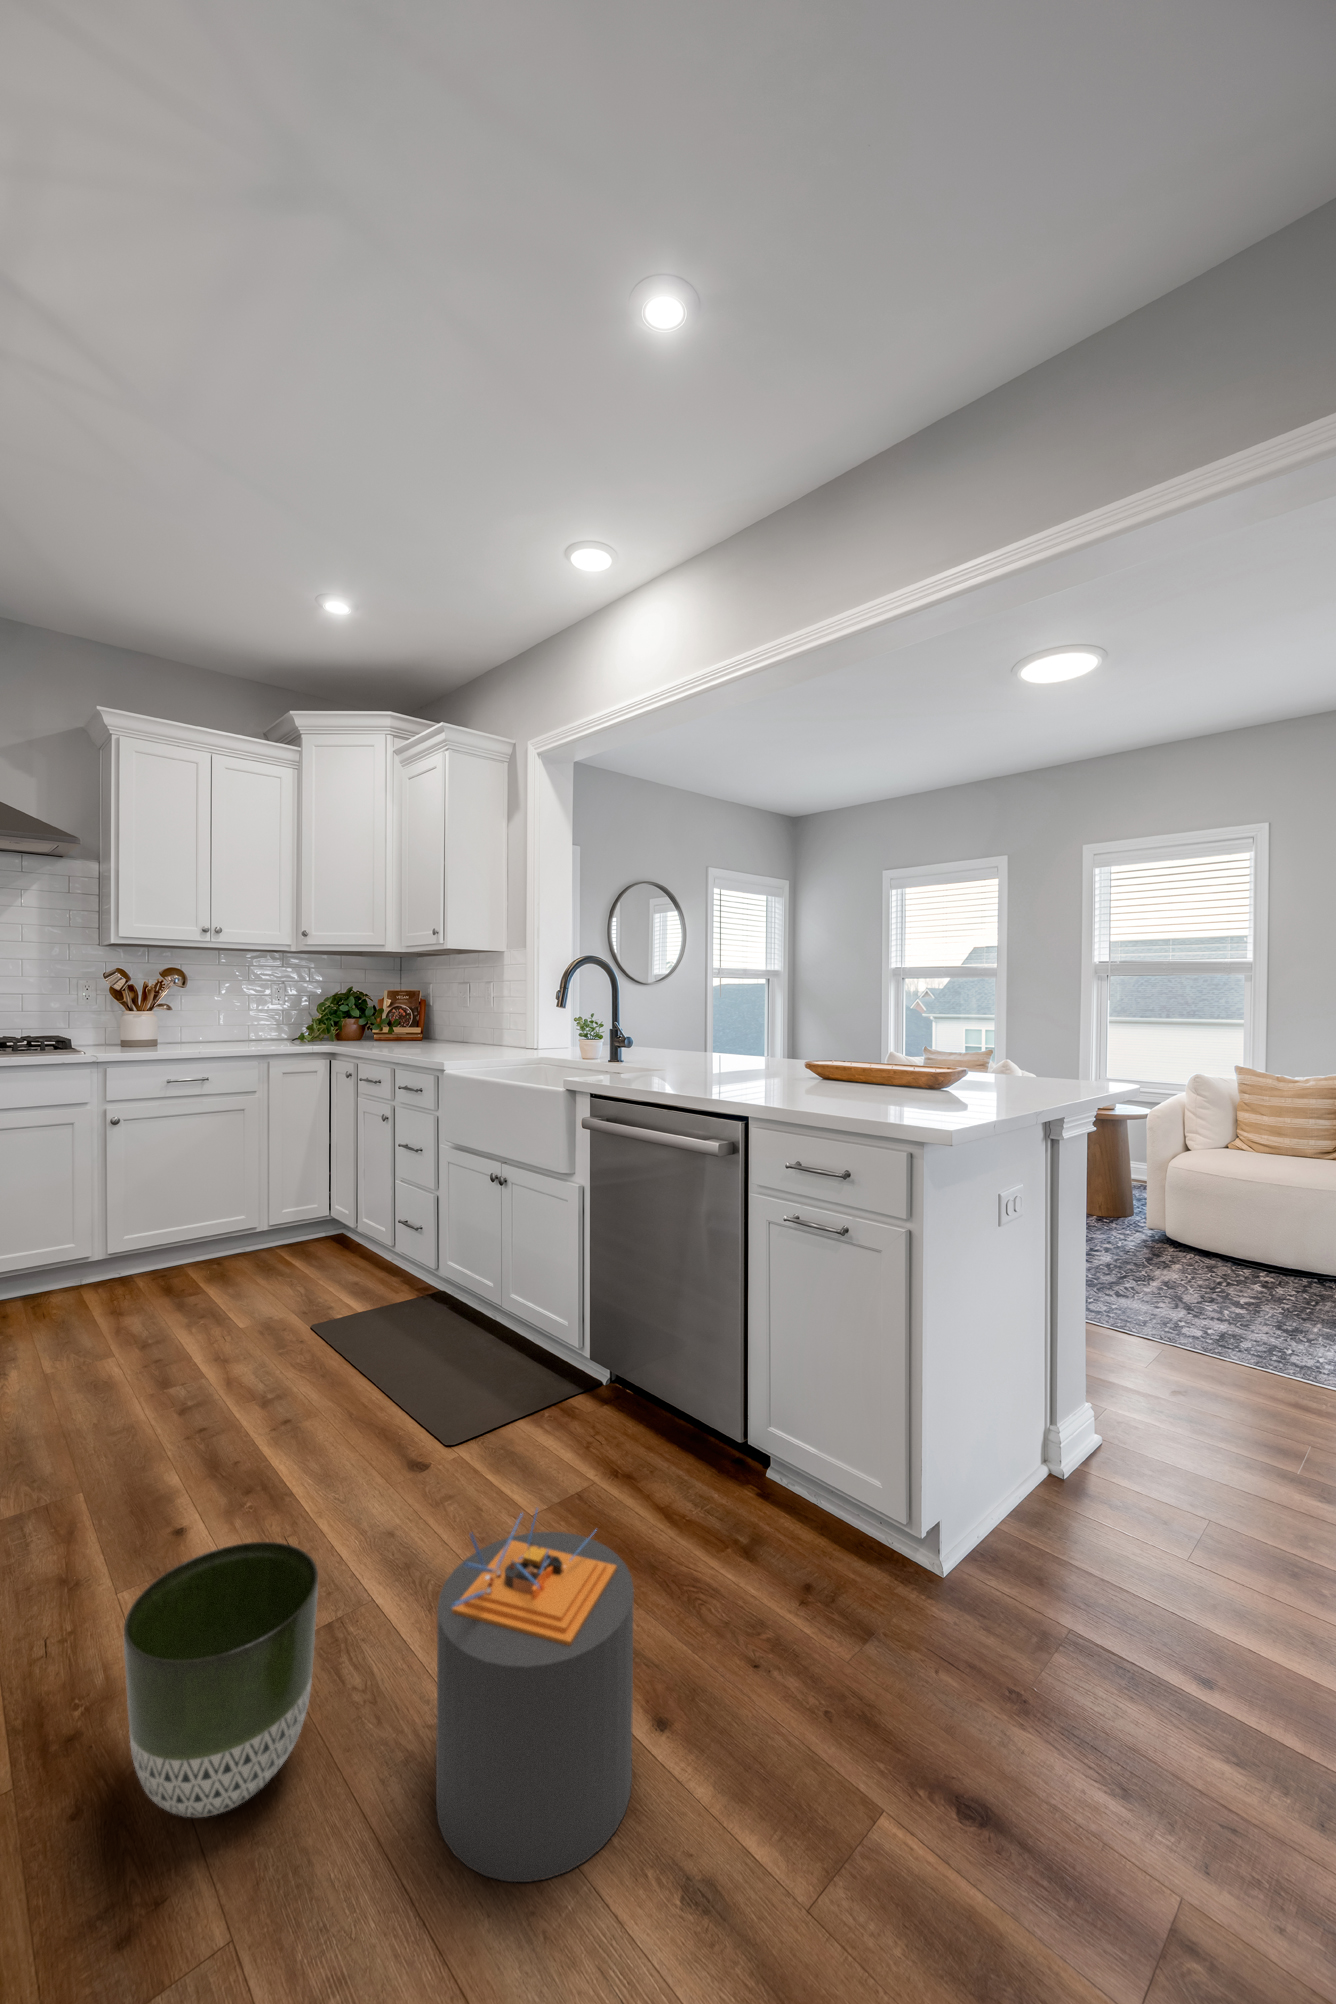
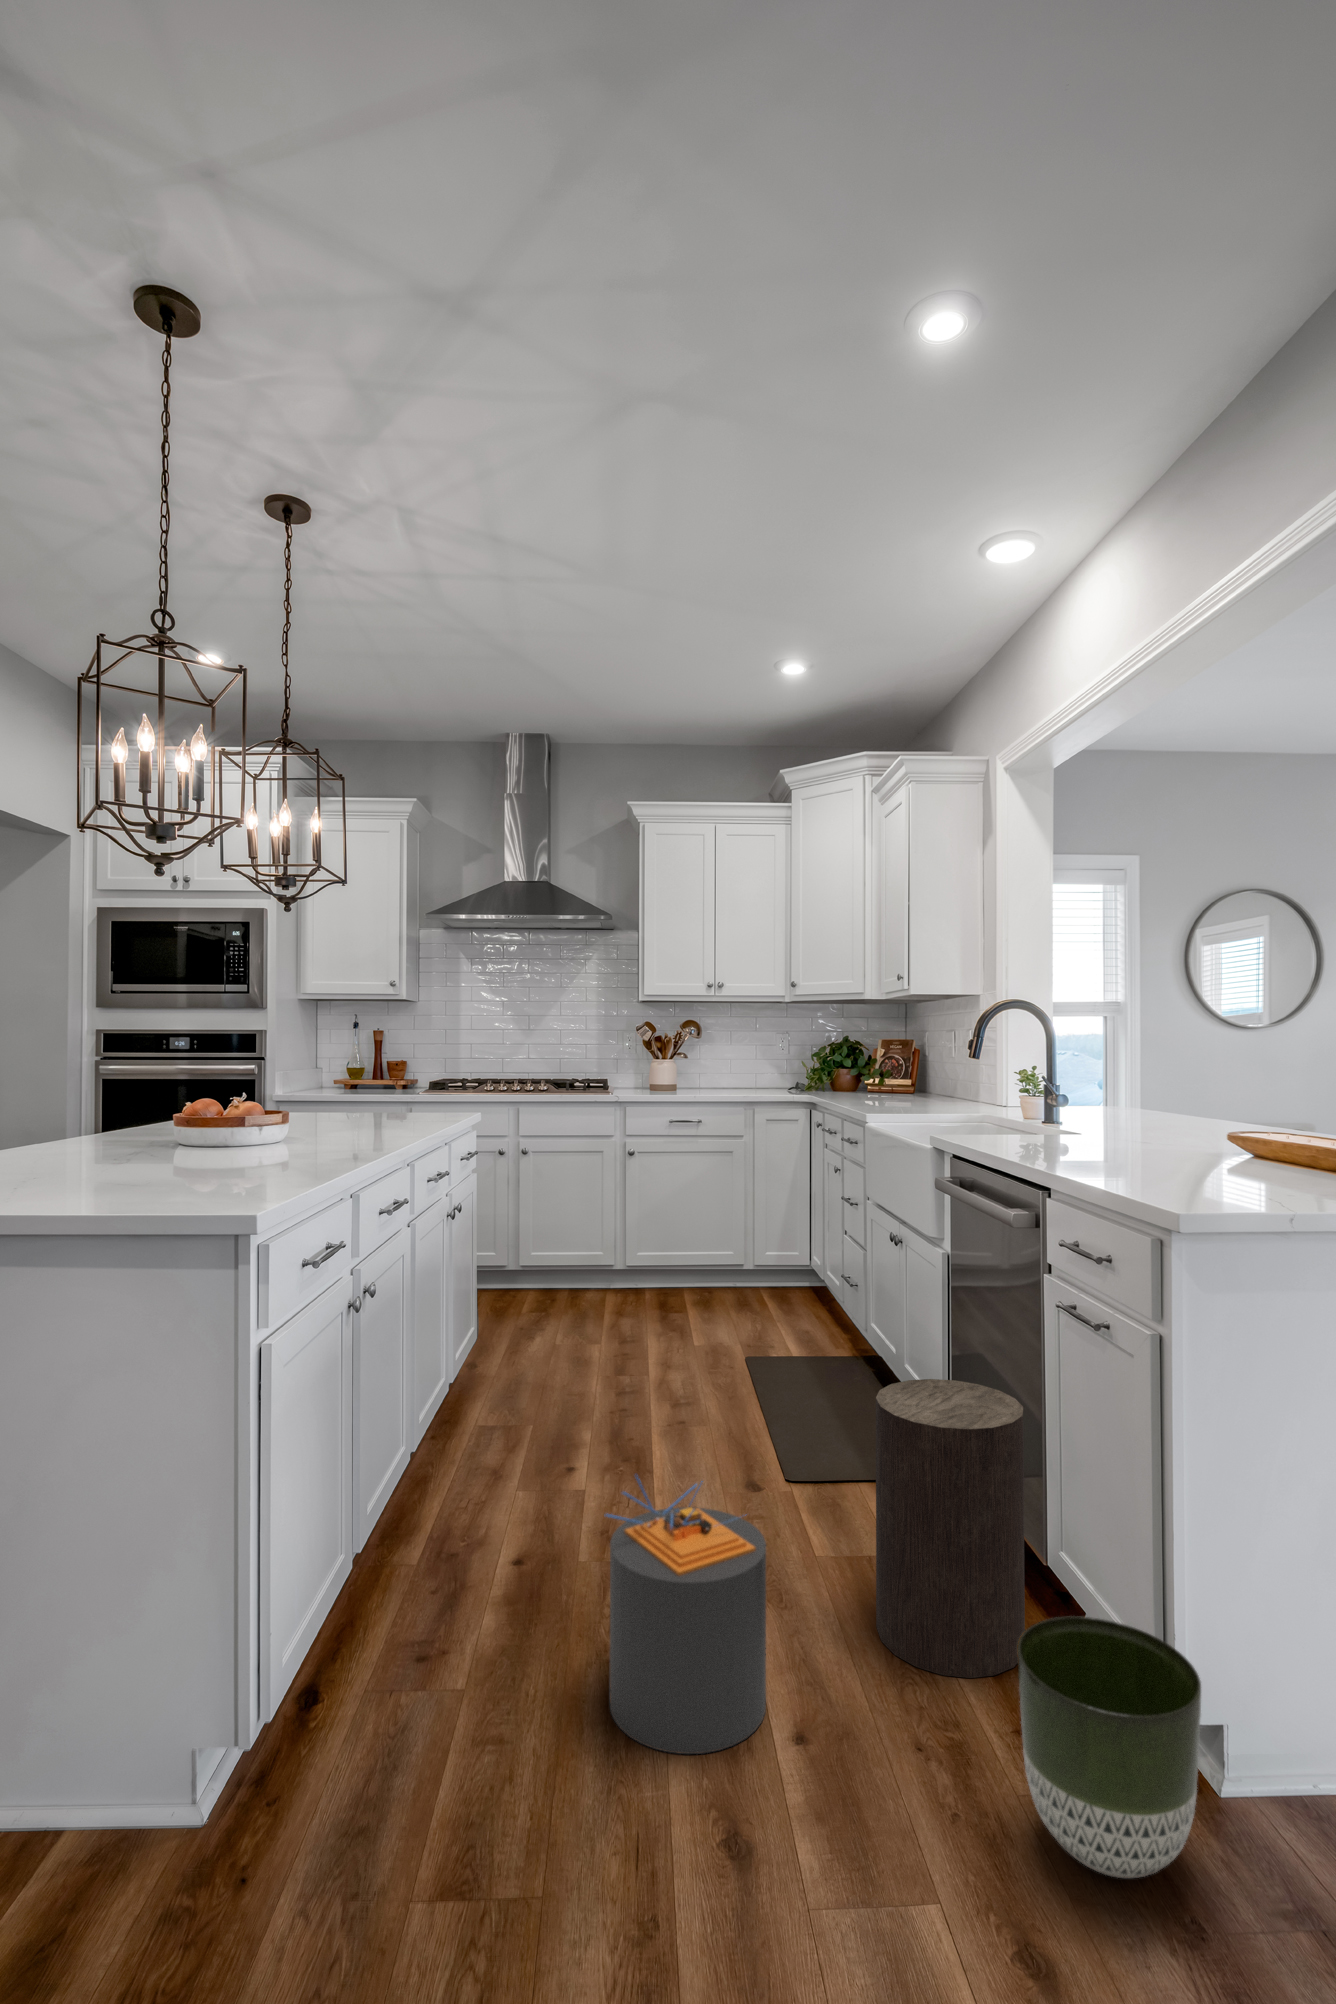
stool: none [640,1311,783,1612] -> present [876,1379,1025,1678]
planter: present [124,1542,318,1817] -> present [1017,1616,1201,1878]

